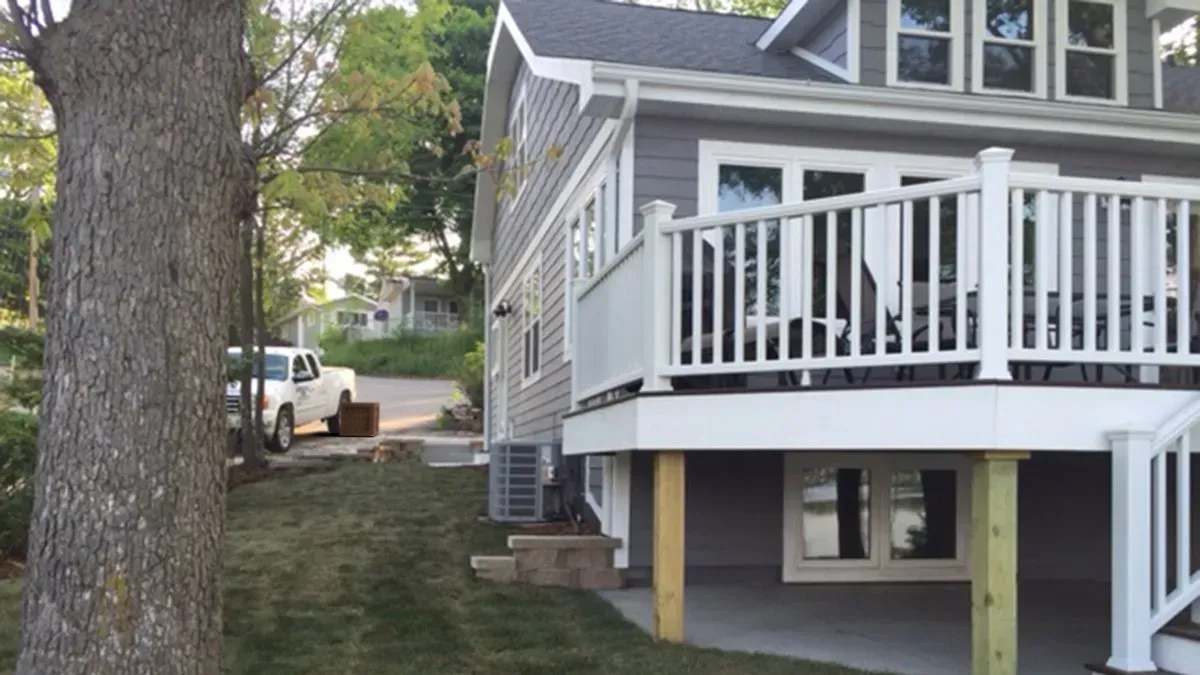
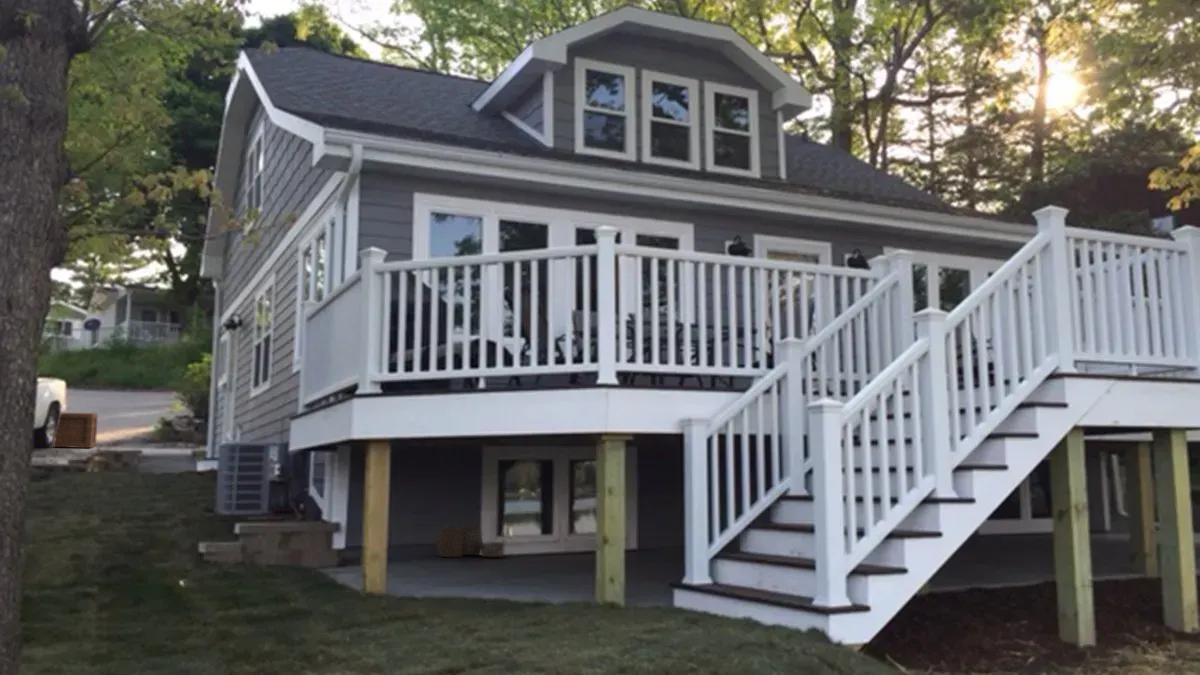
woven basket: none [737,544,825,591] -> present [436,524,505,557]

